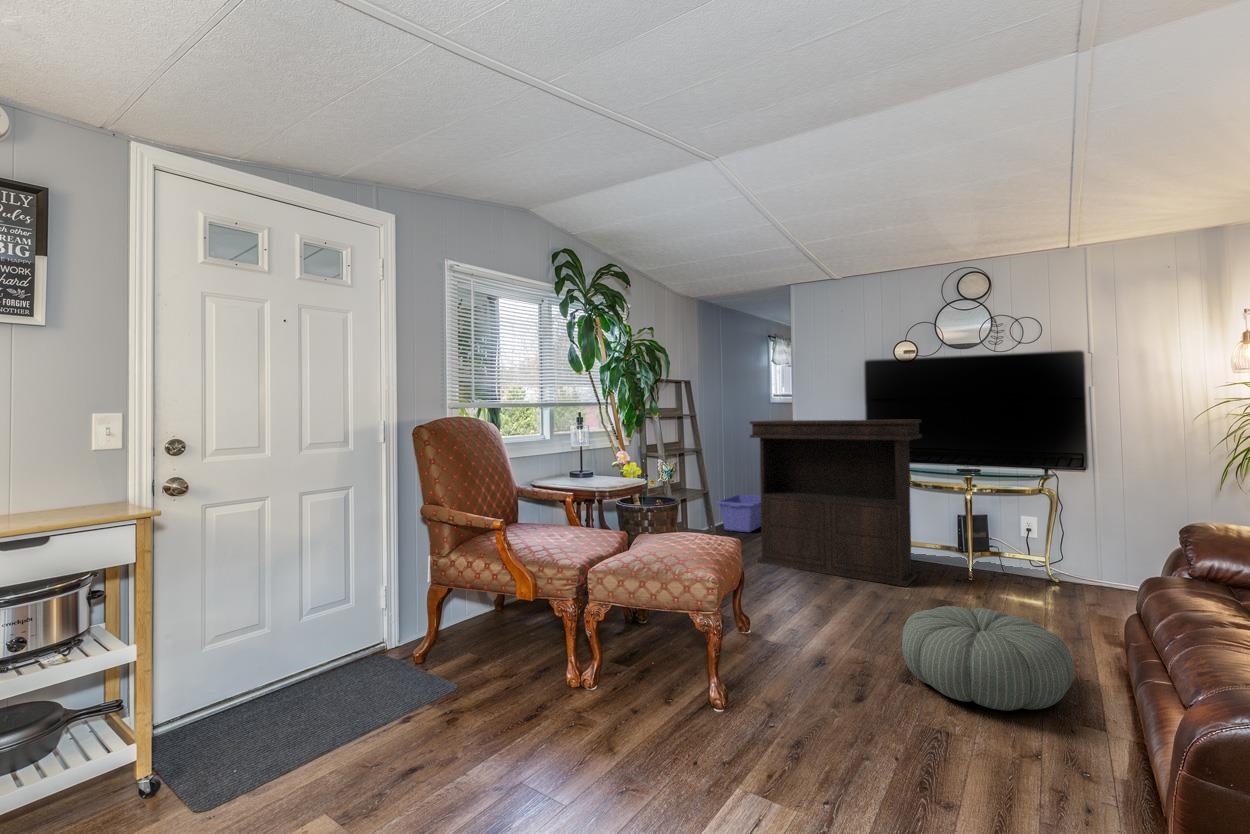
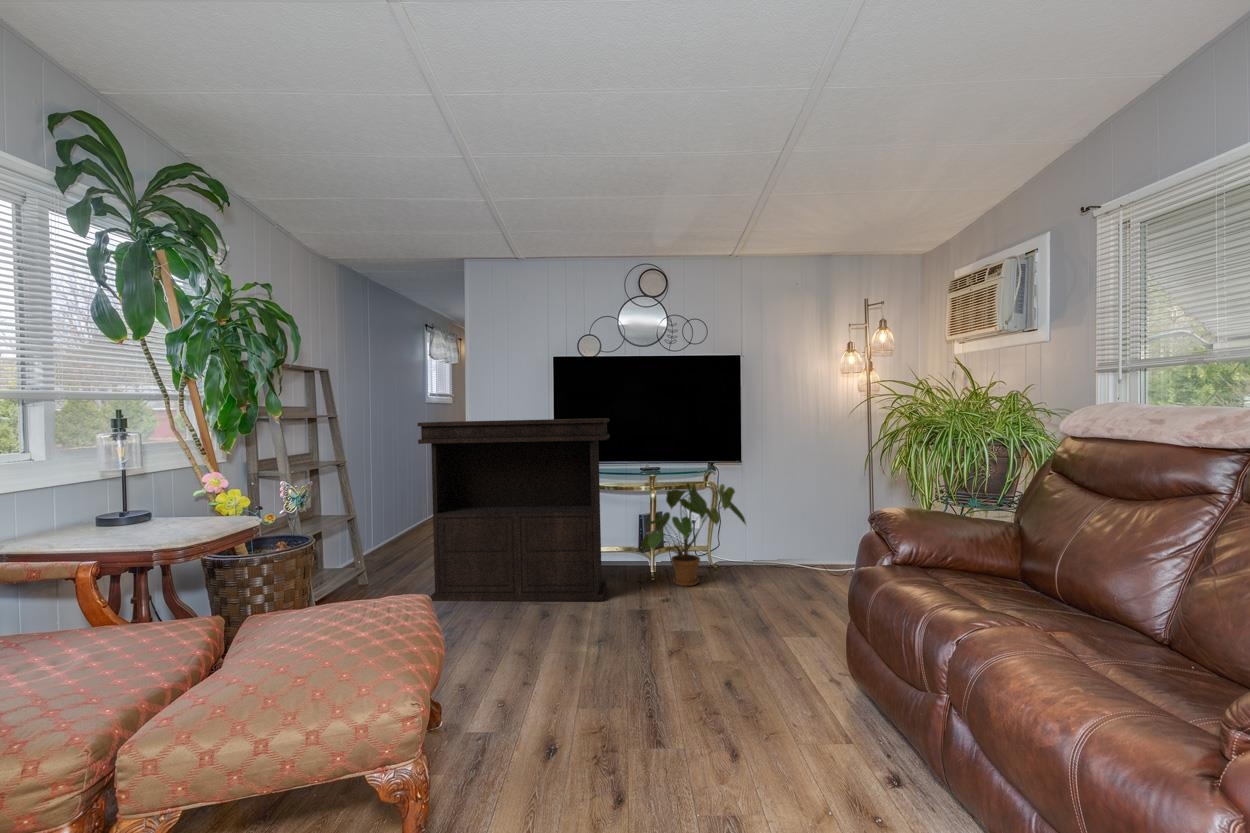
house plant: none [956,485,1085,592] -> present [641,483,746,586]
storage bin: present [716,495,761,532] -> none [366,512,436,560]
pouf: present [902,606,1074,711] -> none [647,626,823,761]

